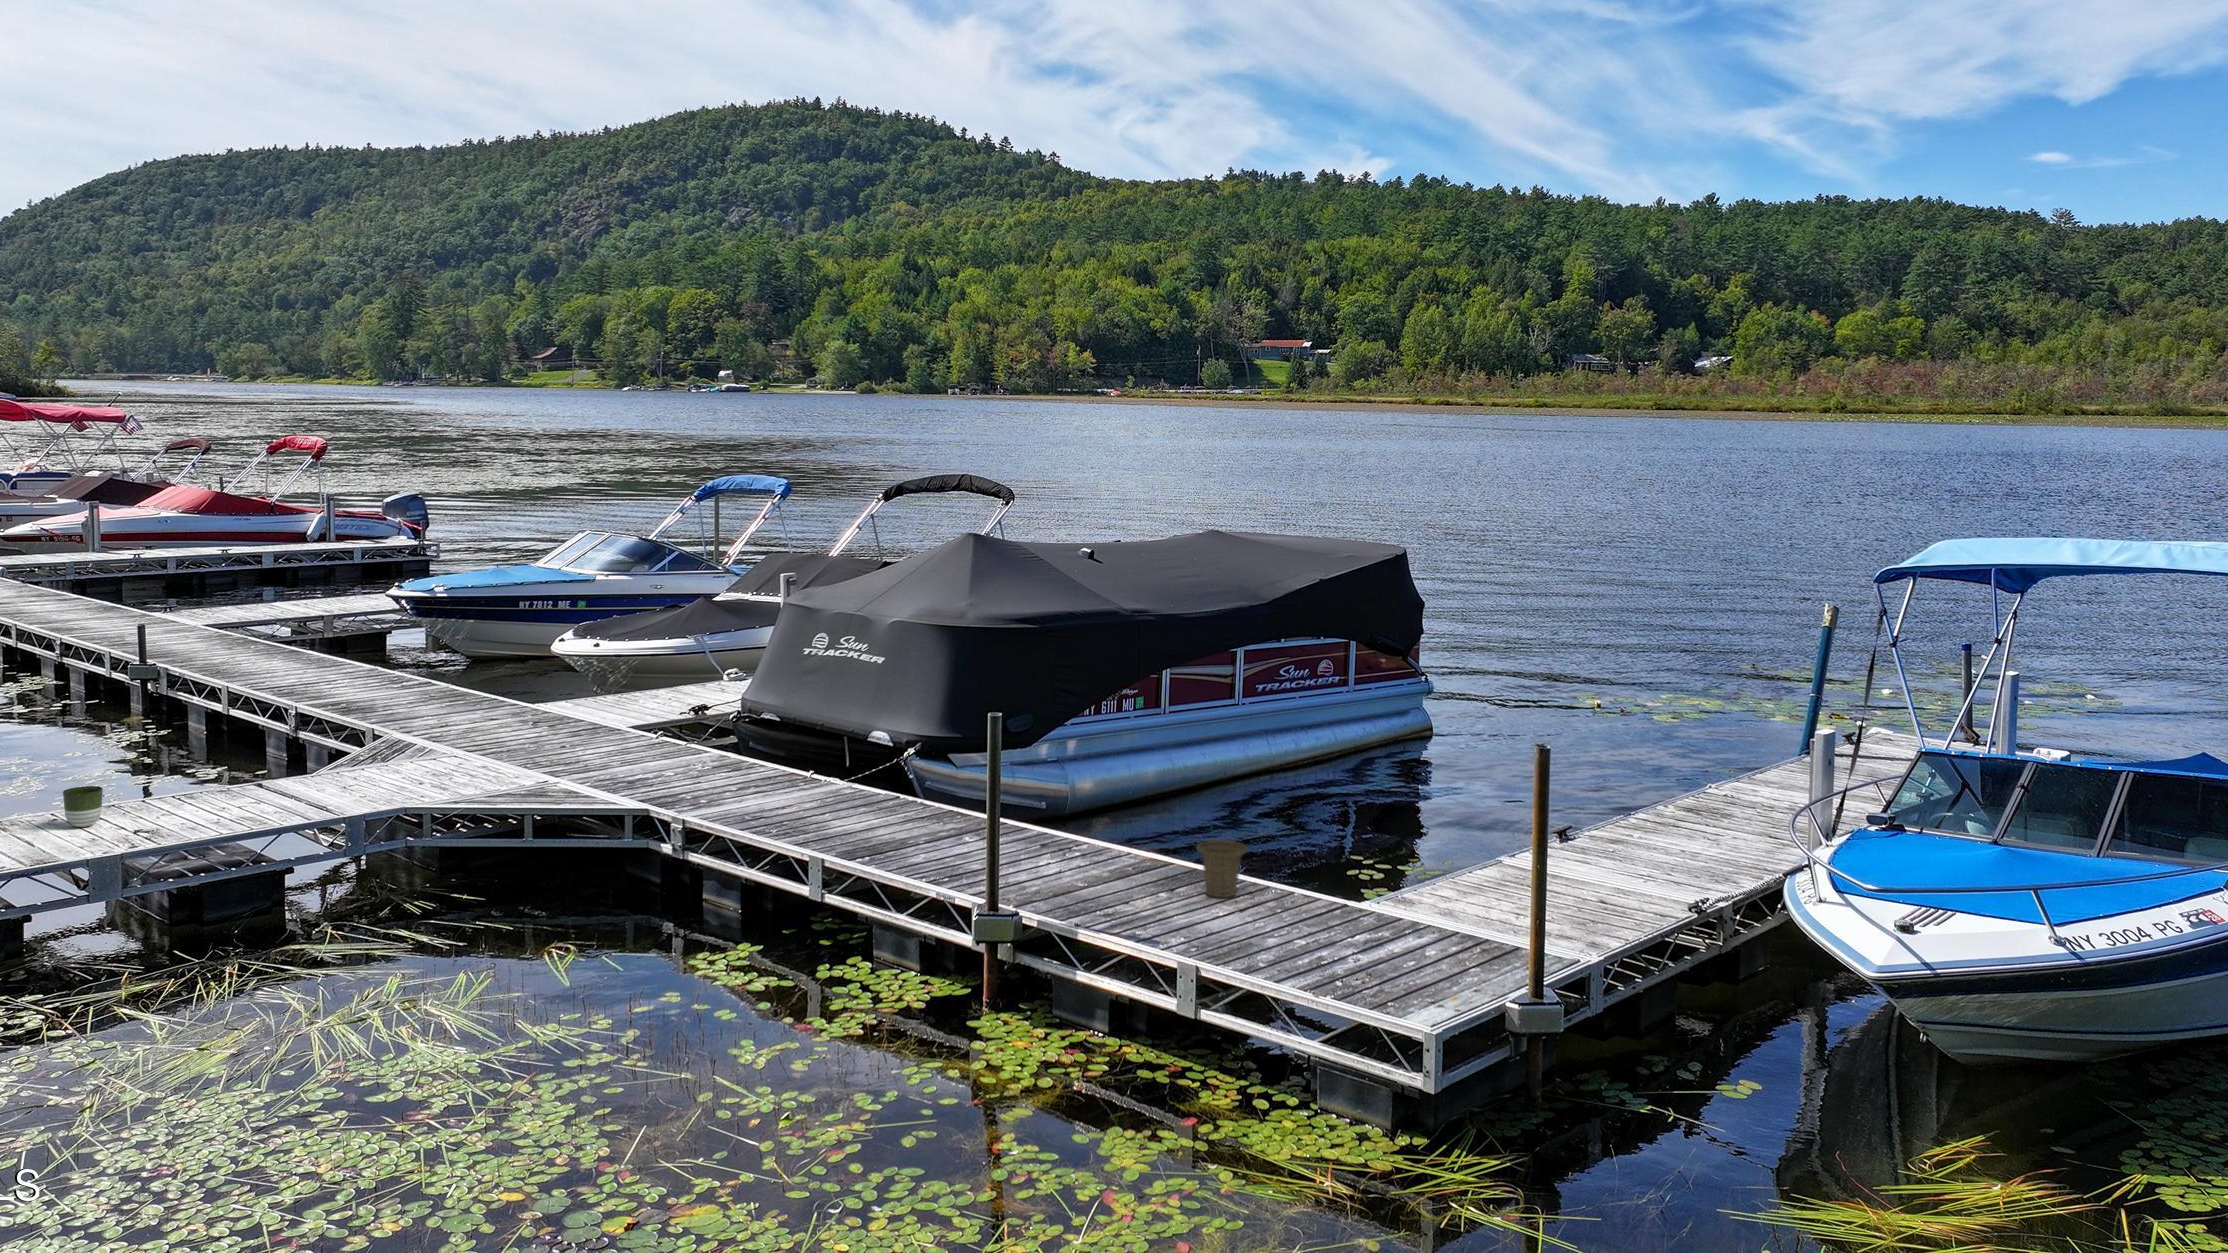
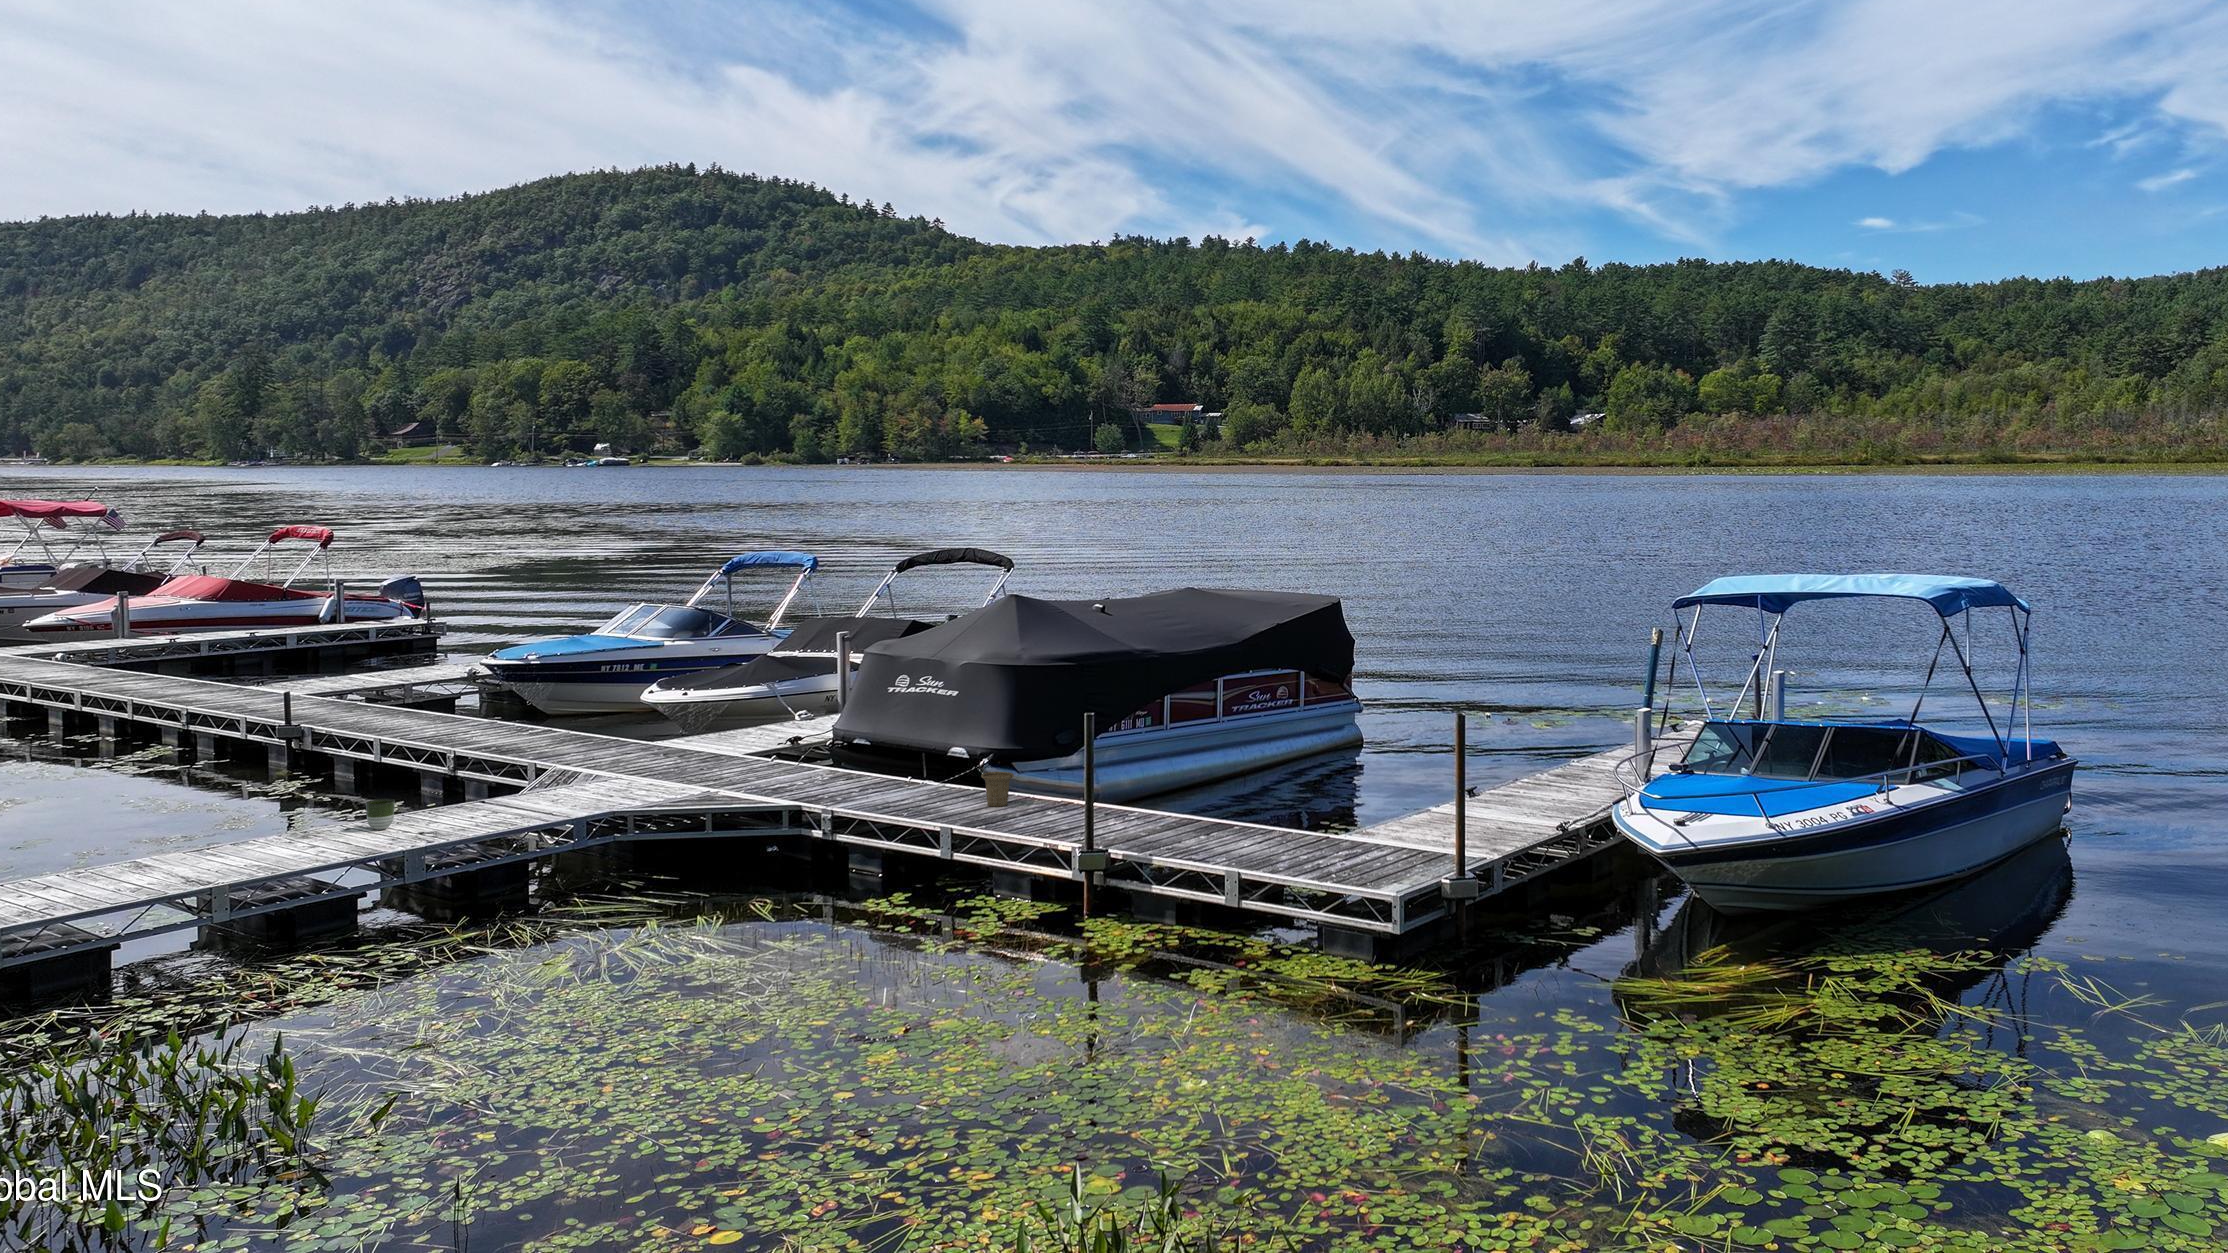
basket: present [1197,840,1247,898] -> present [981,772,1014,807]

